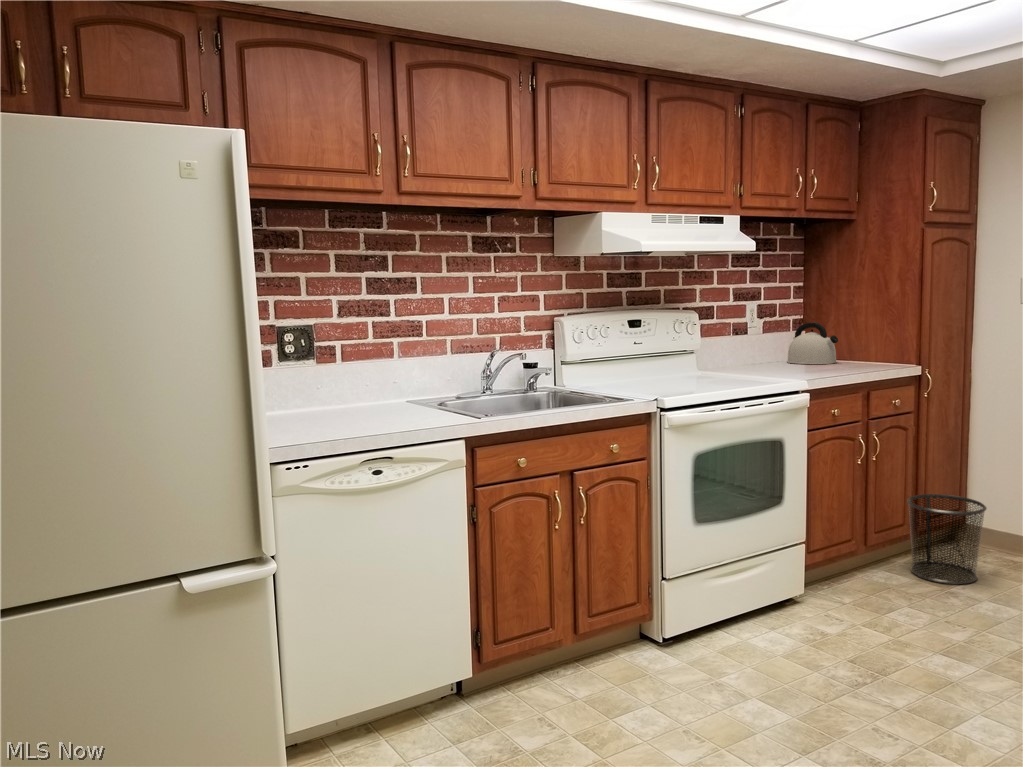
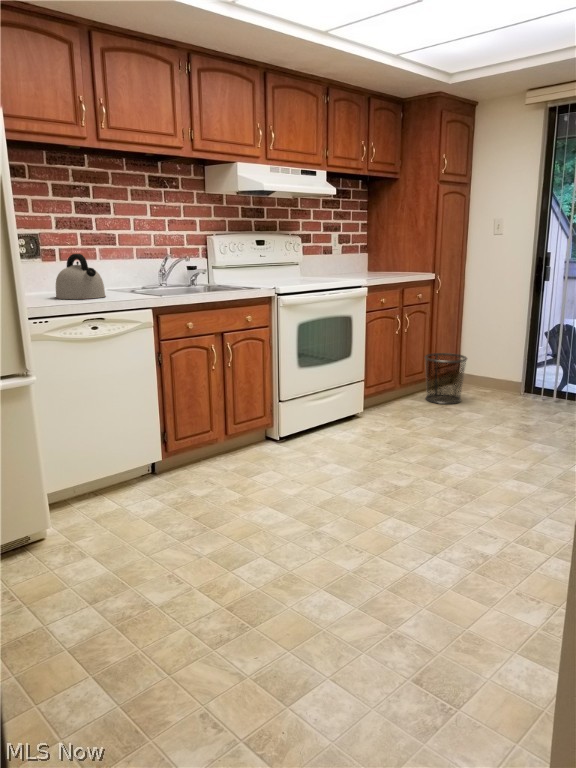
kettle: present [787,323,838,364] -> present [56,254,106,299]

